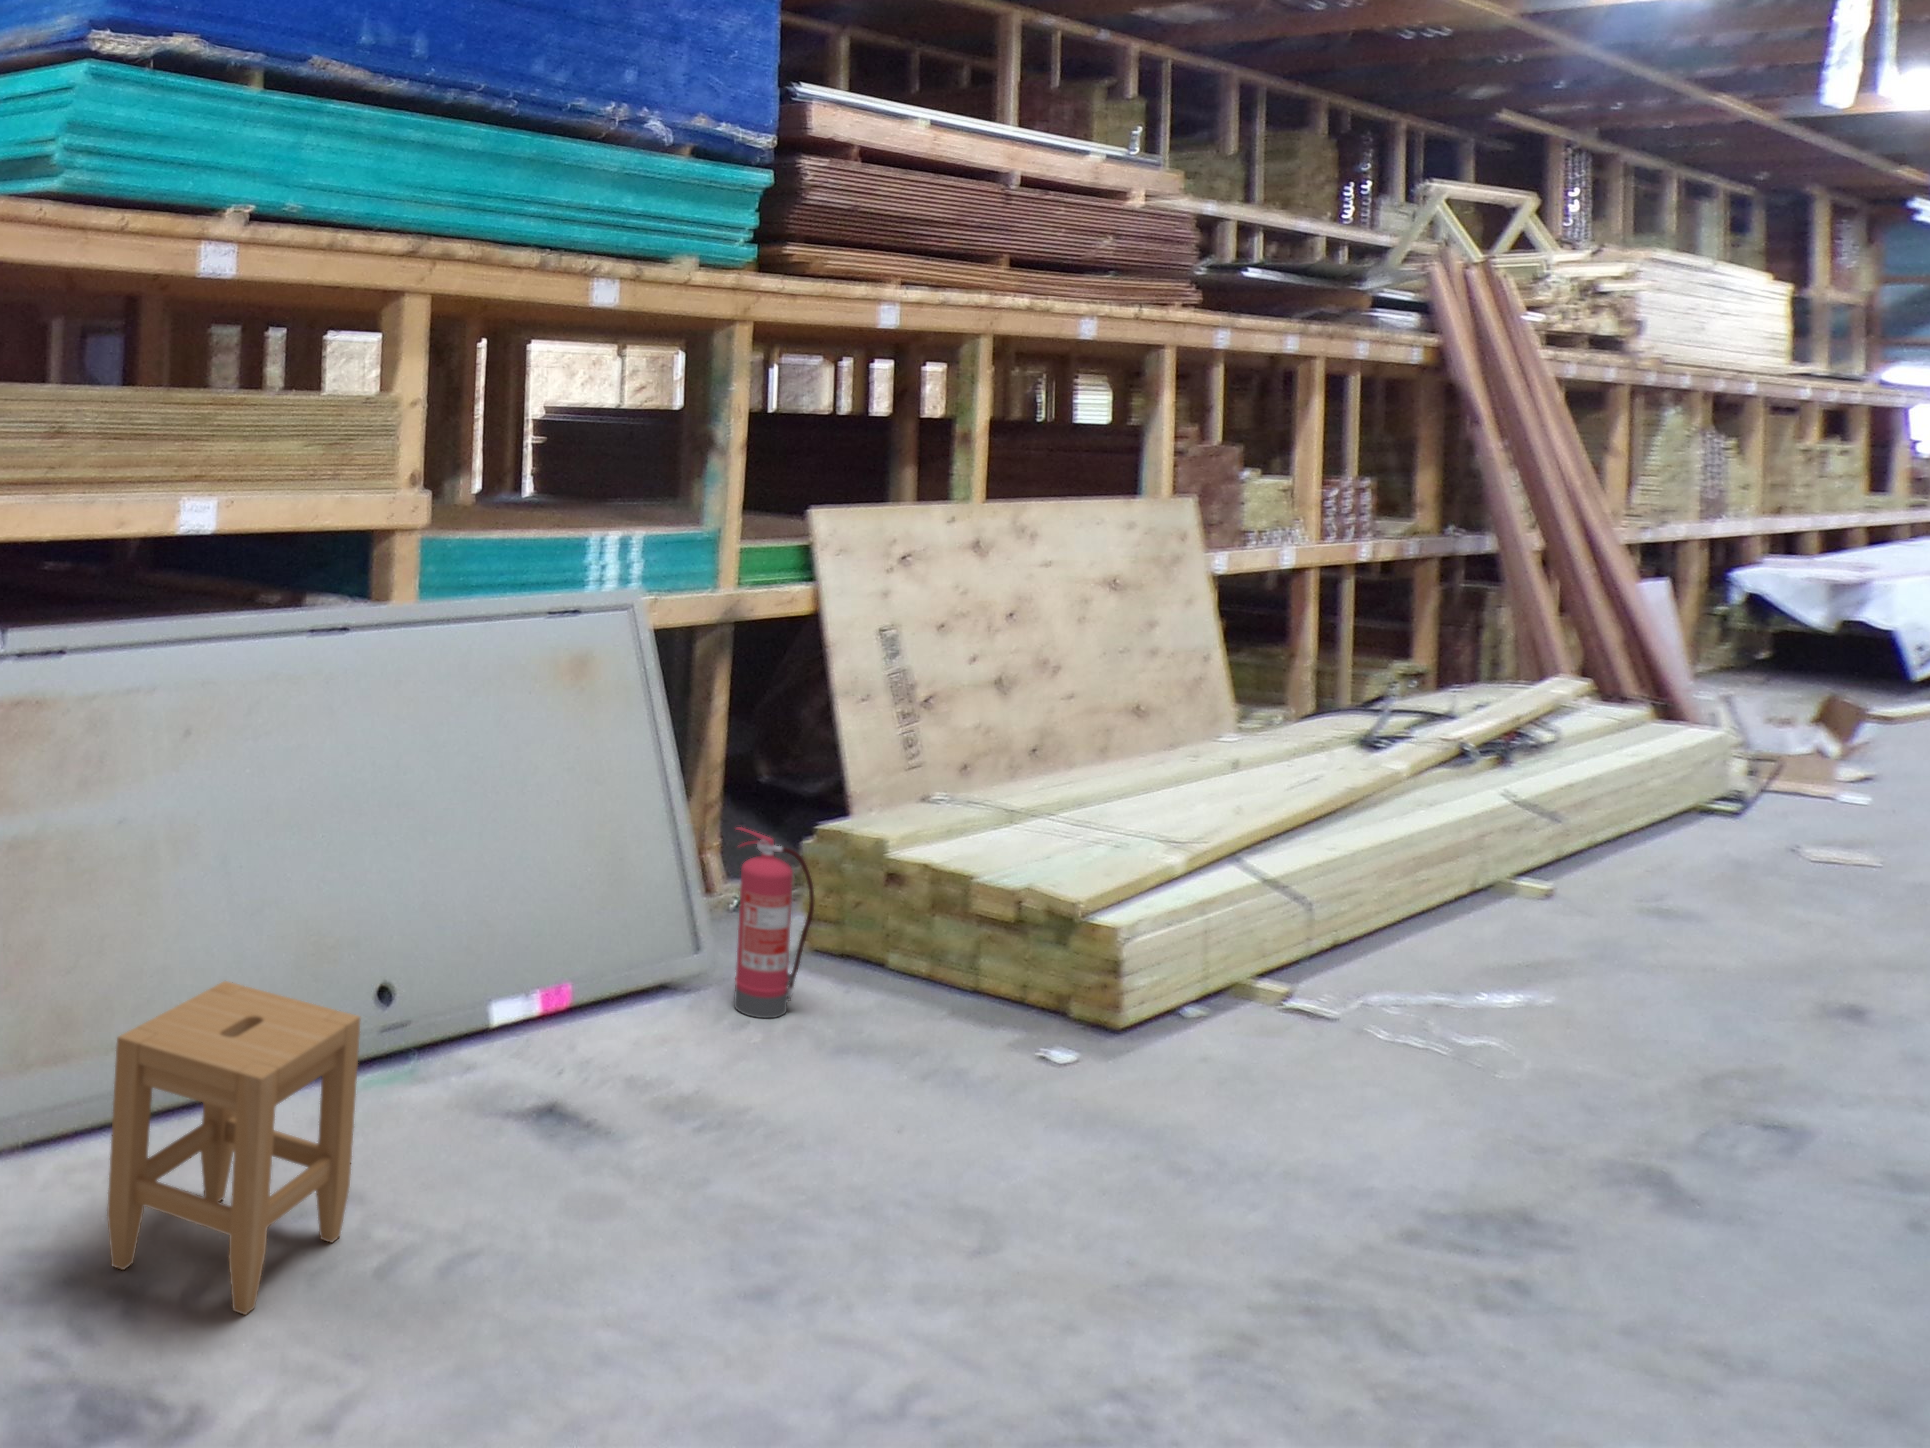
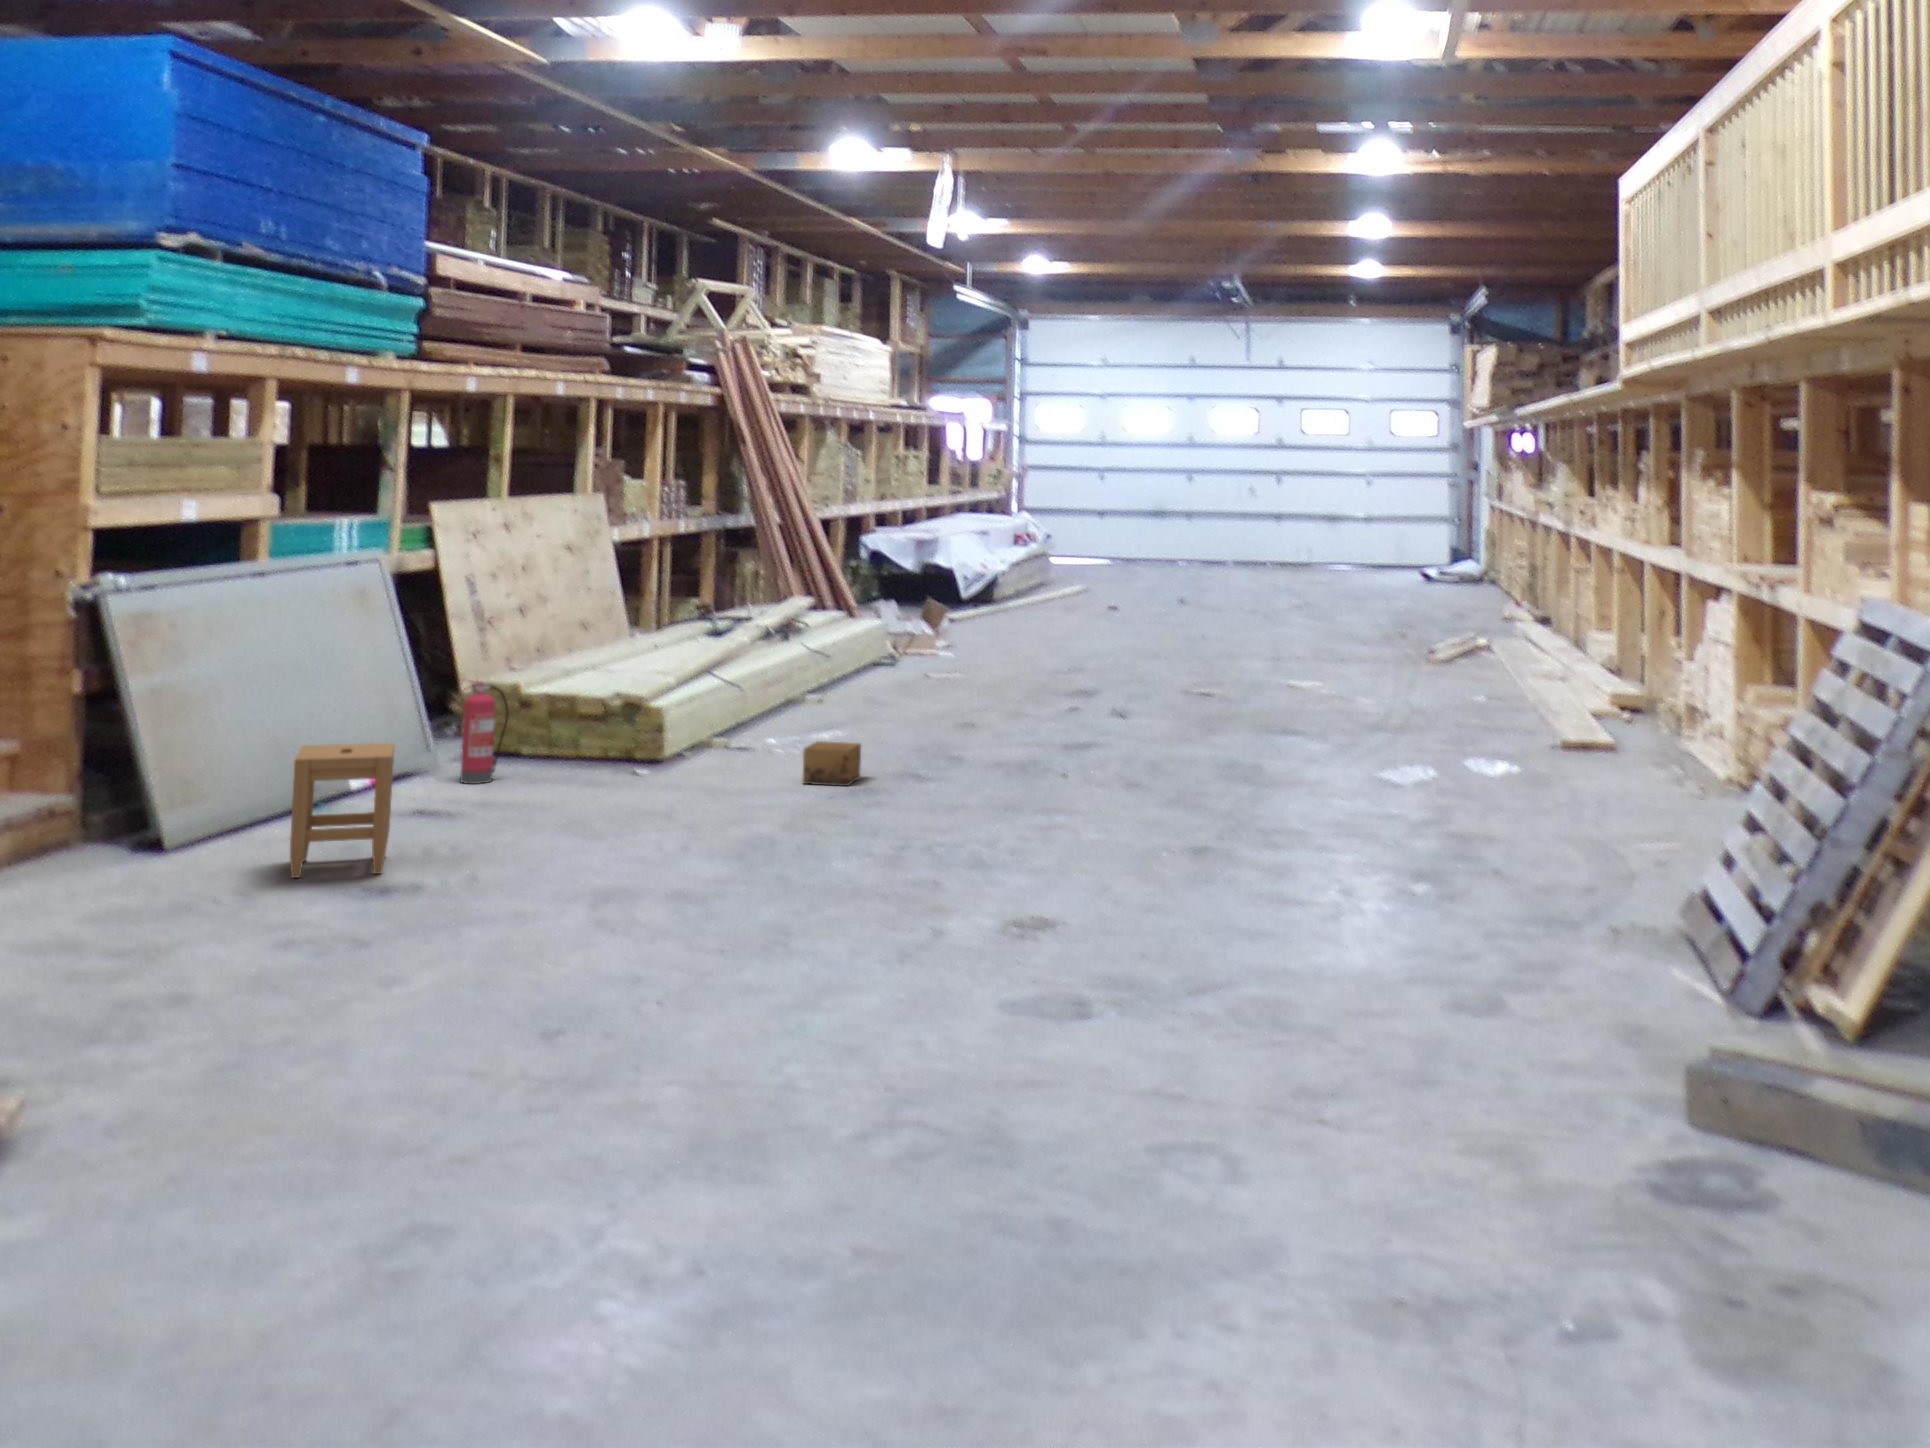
cardboard box: none [1356,1124,1518,1280] -> present [803,741,861,786]

